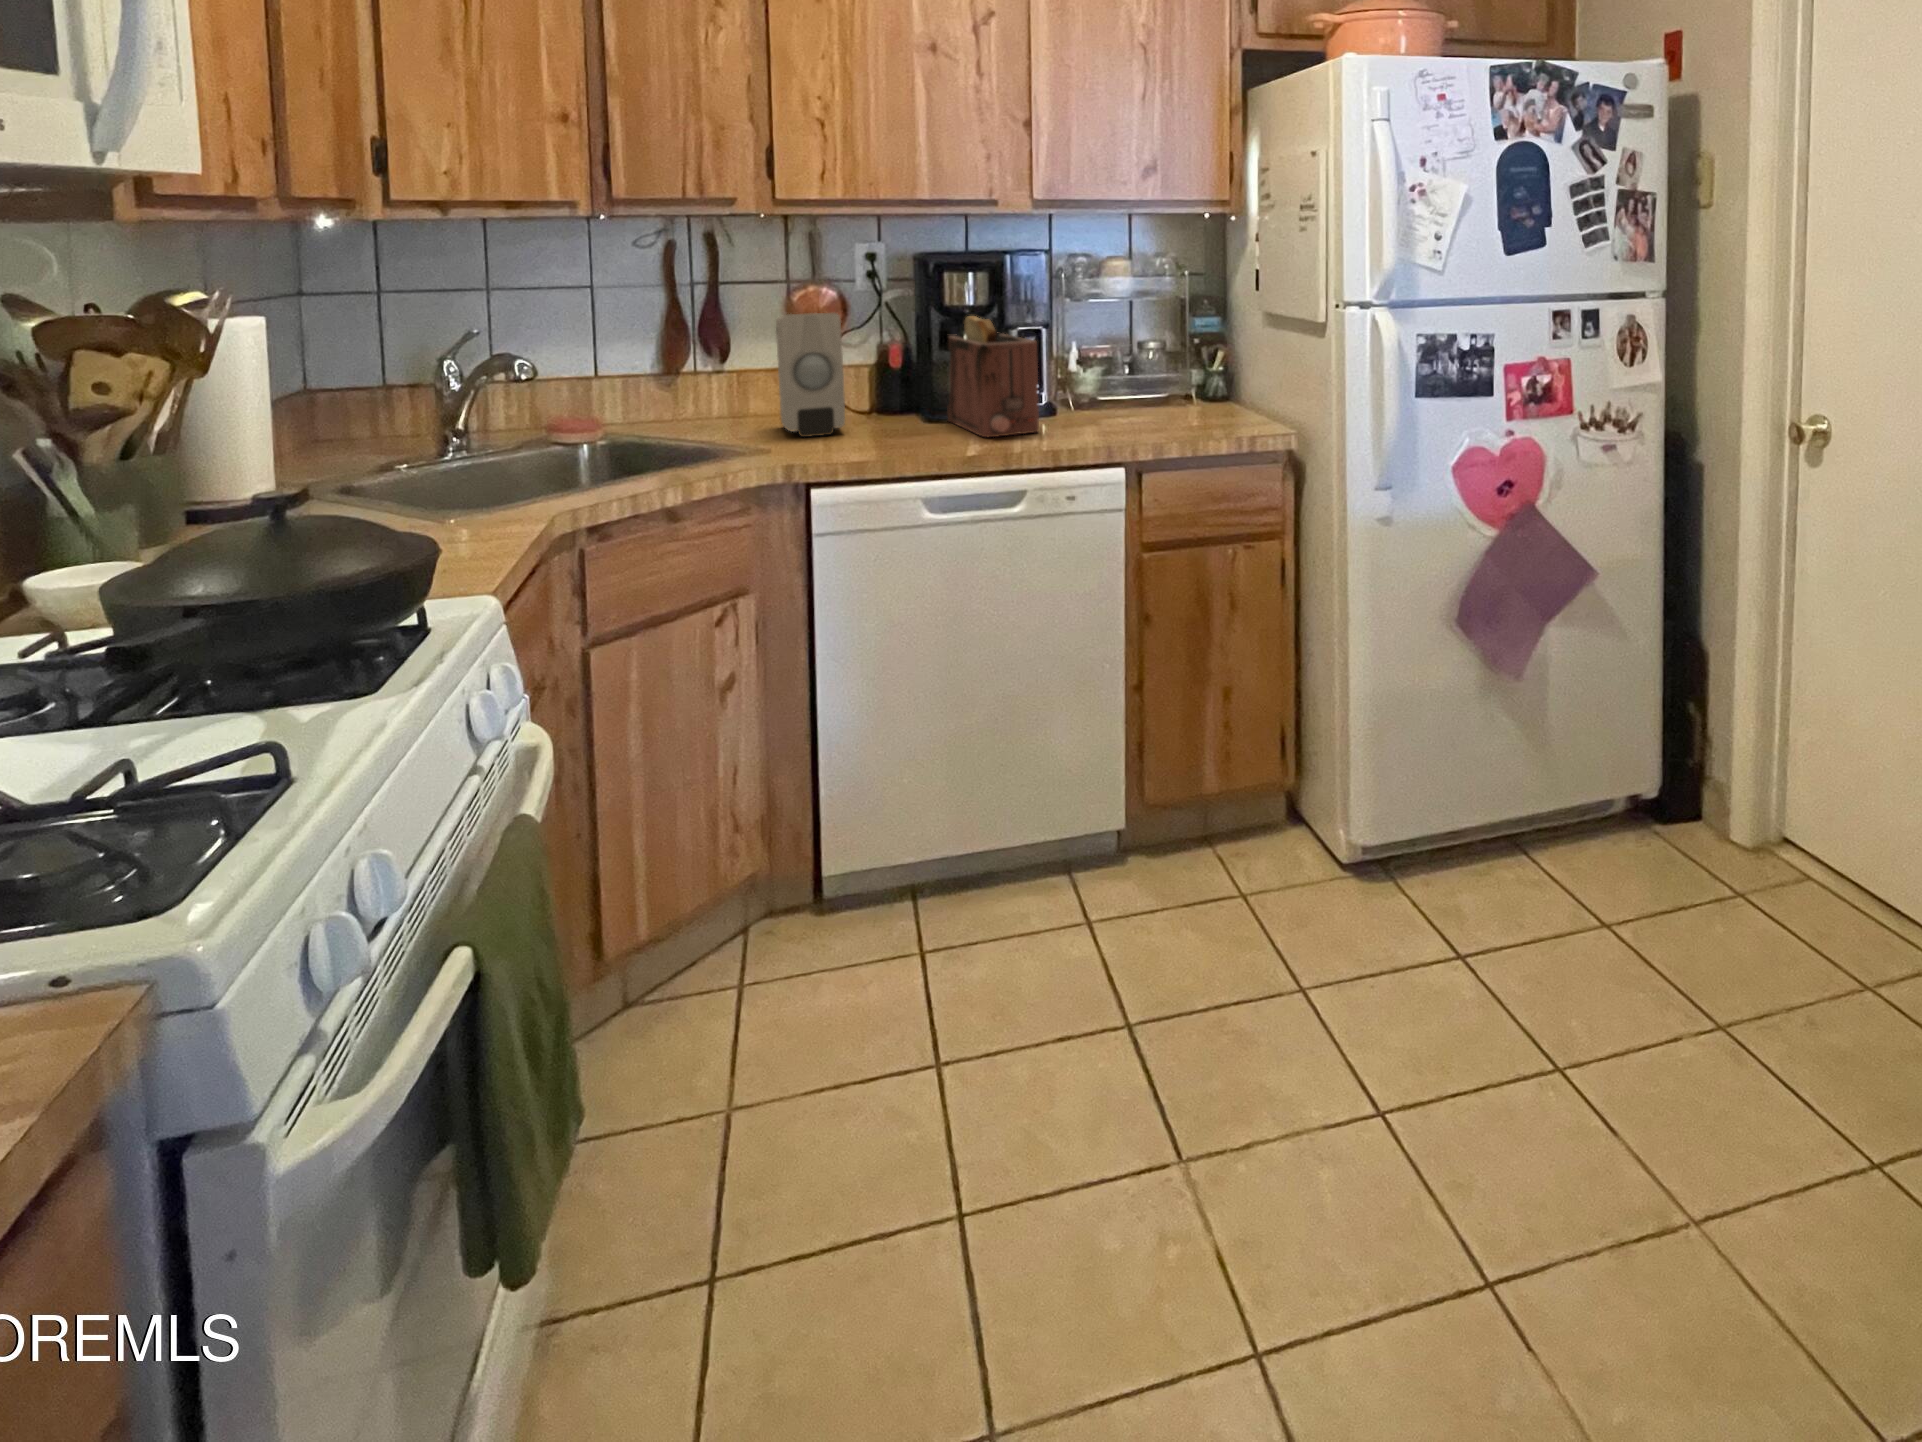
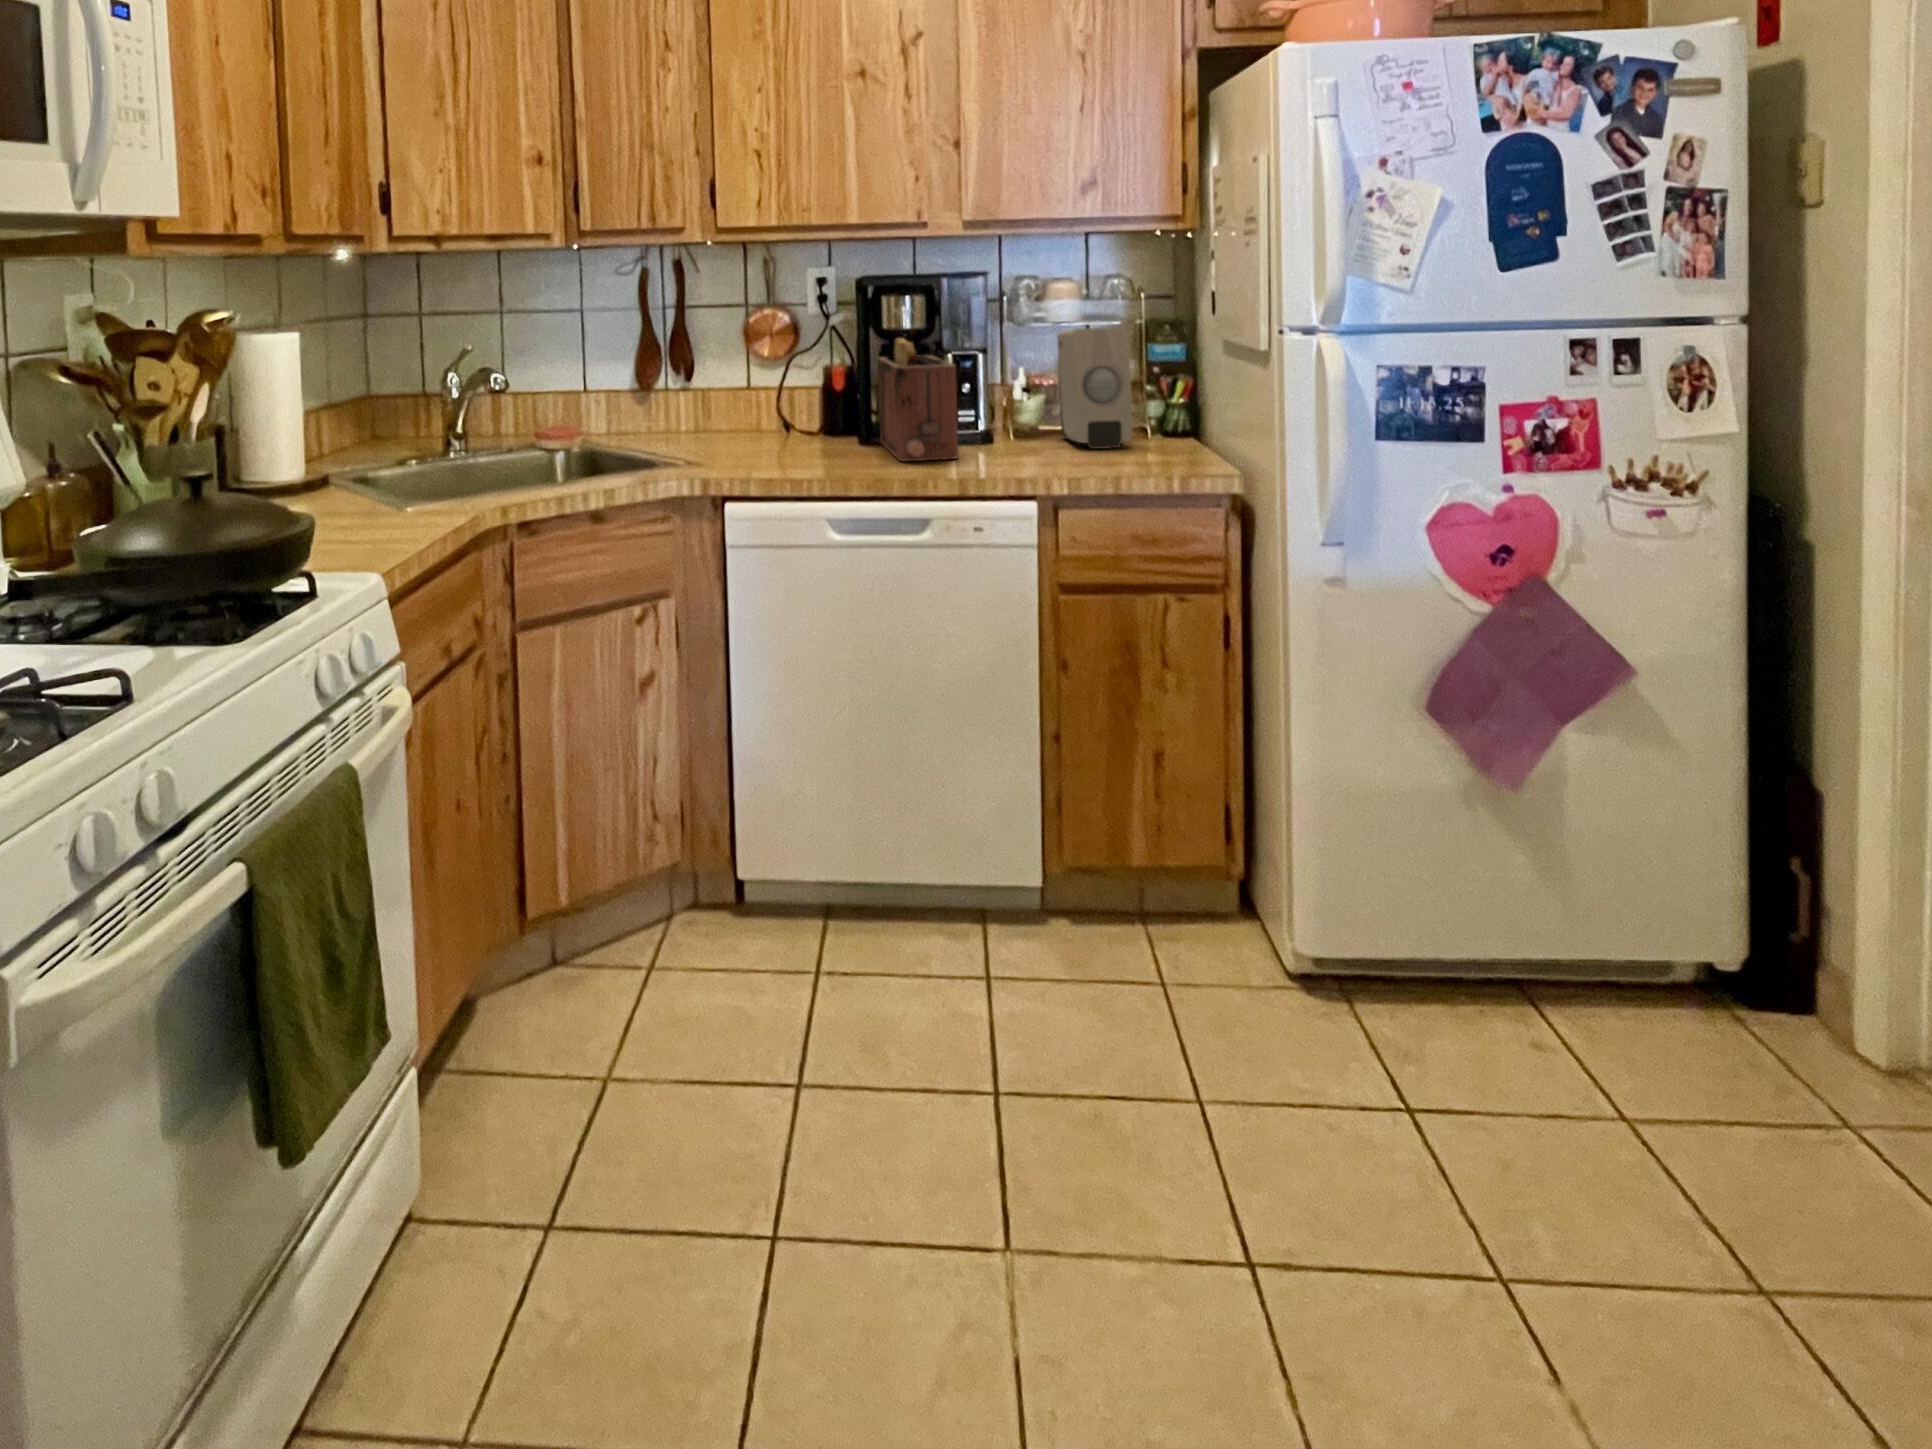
soap dispenser: present [776,313,845,437] -> present [1057,327,1132,449]

